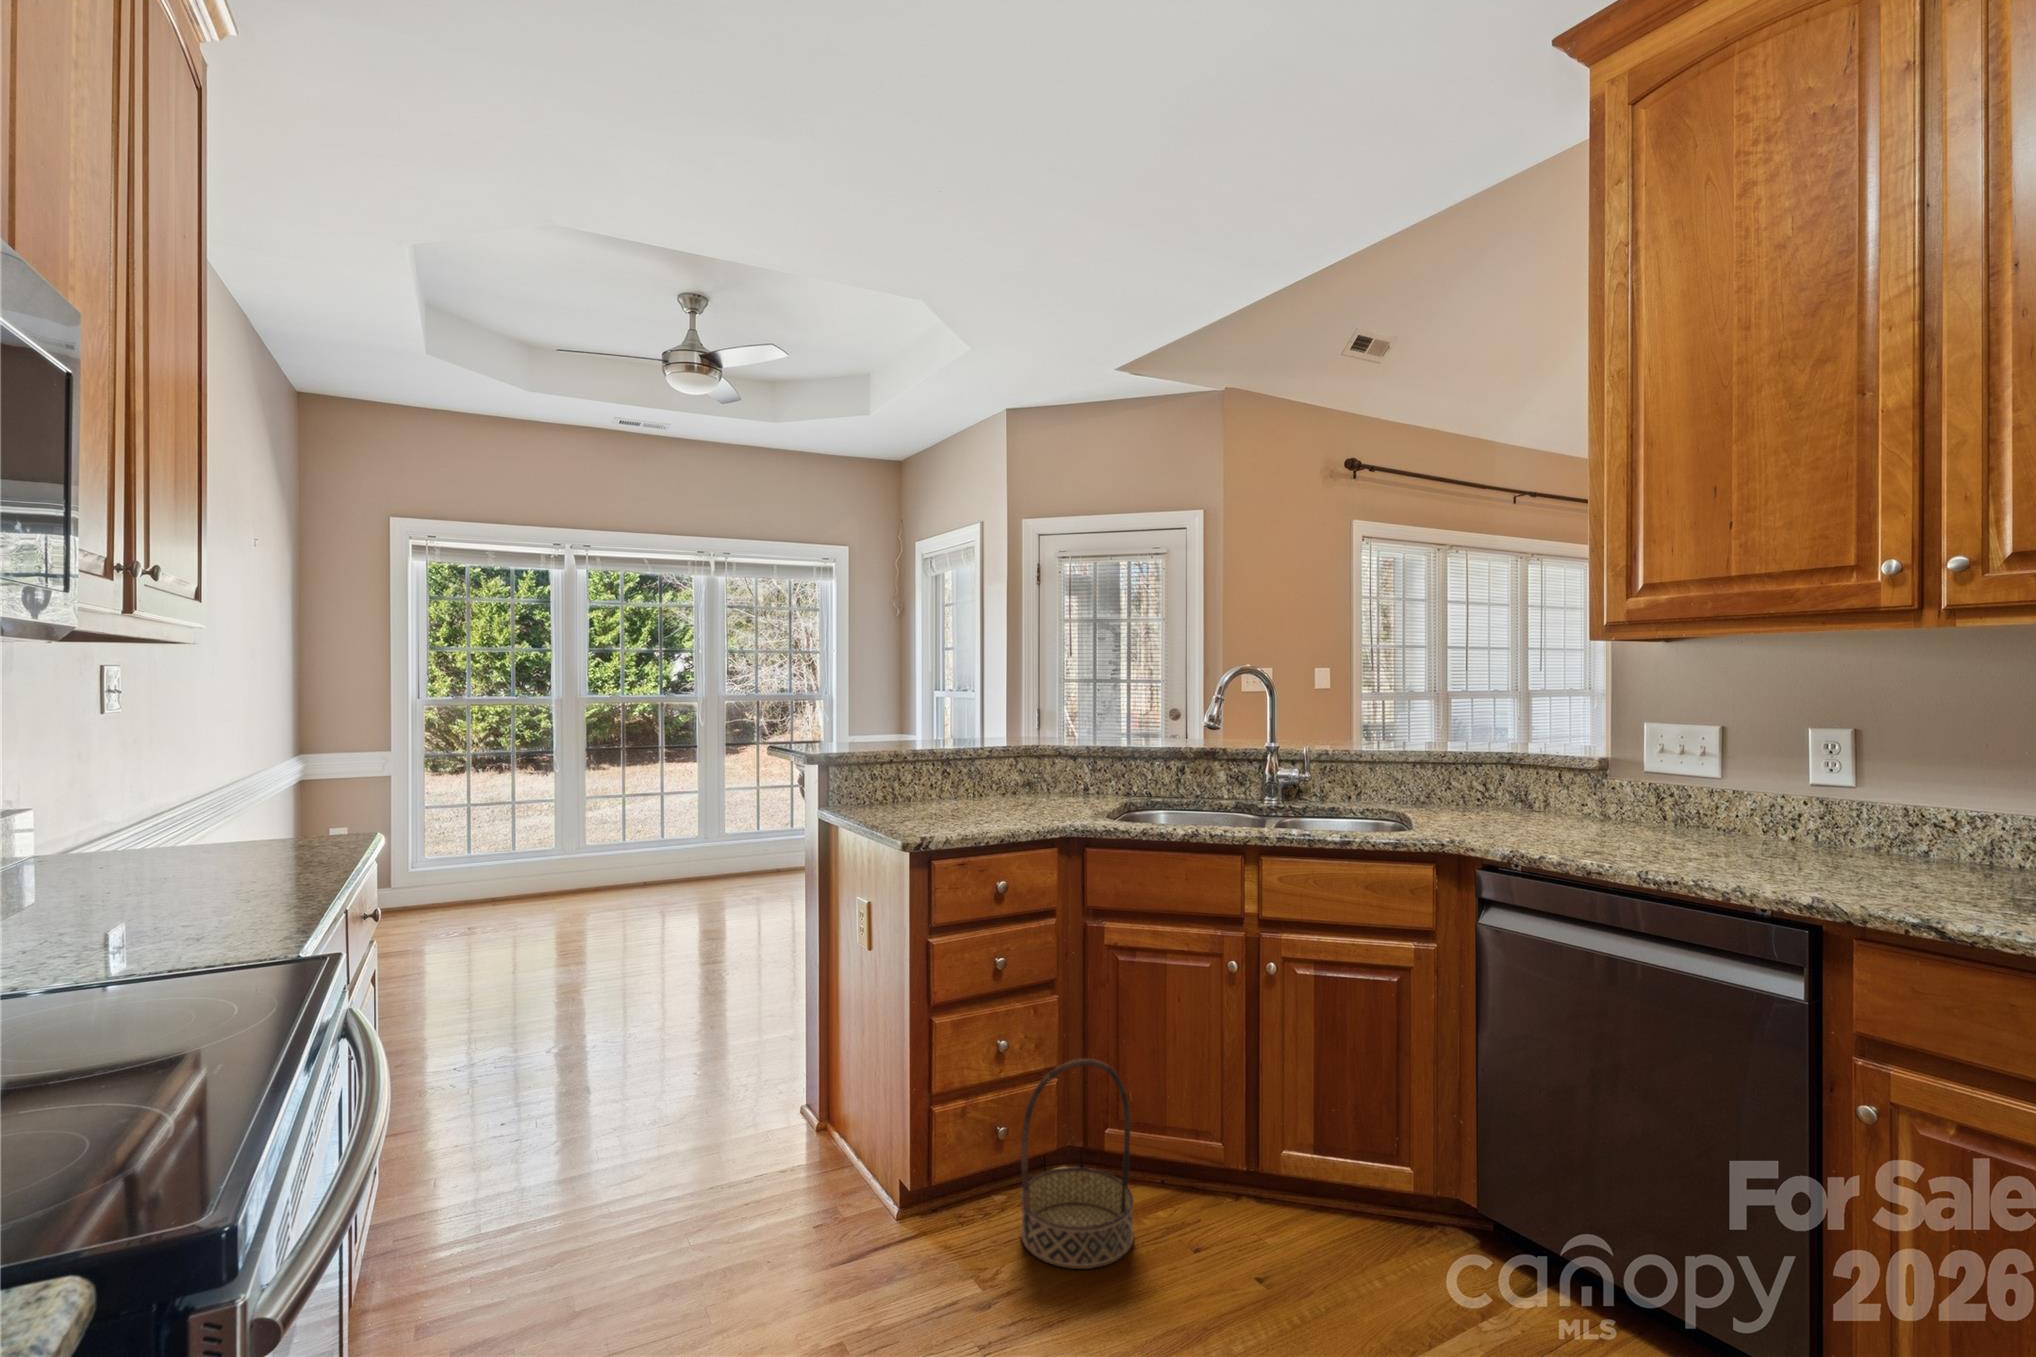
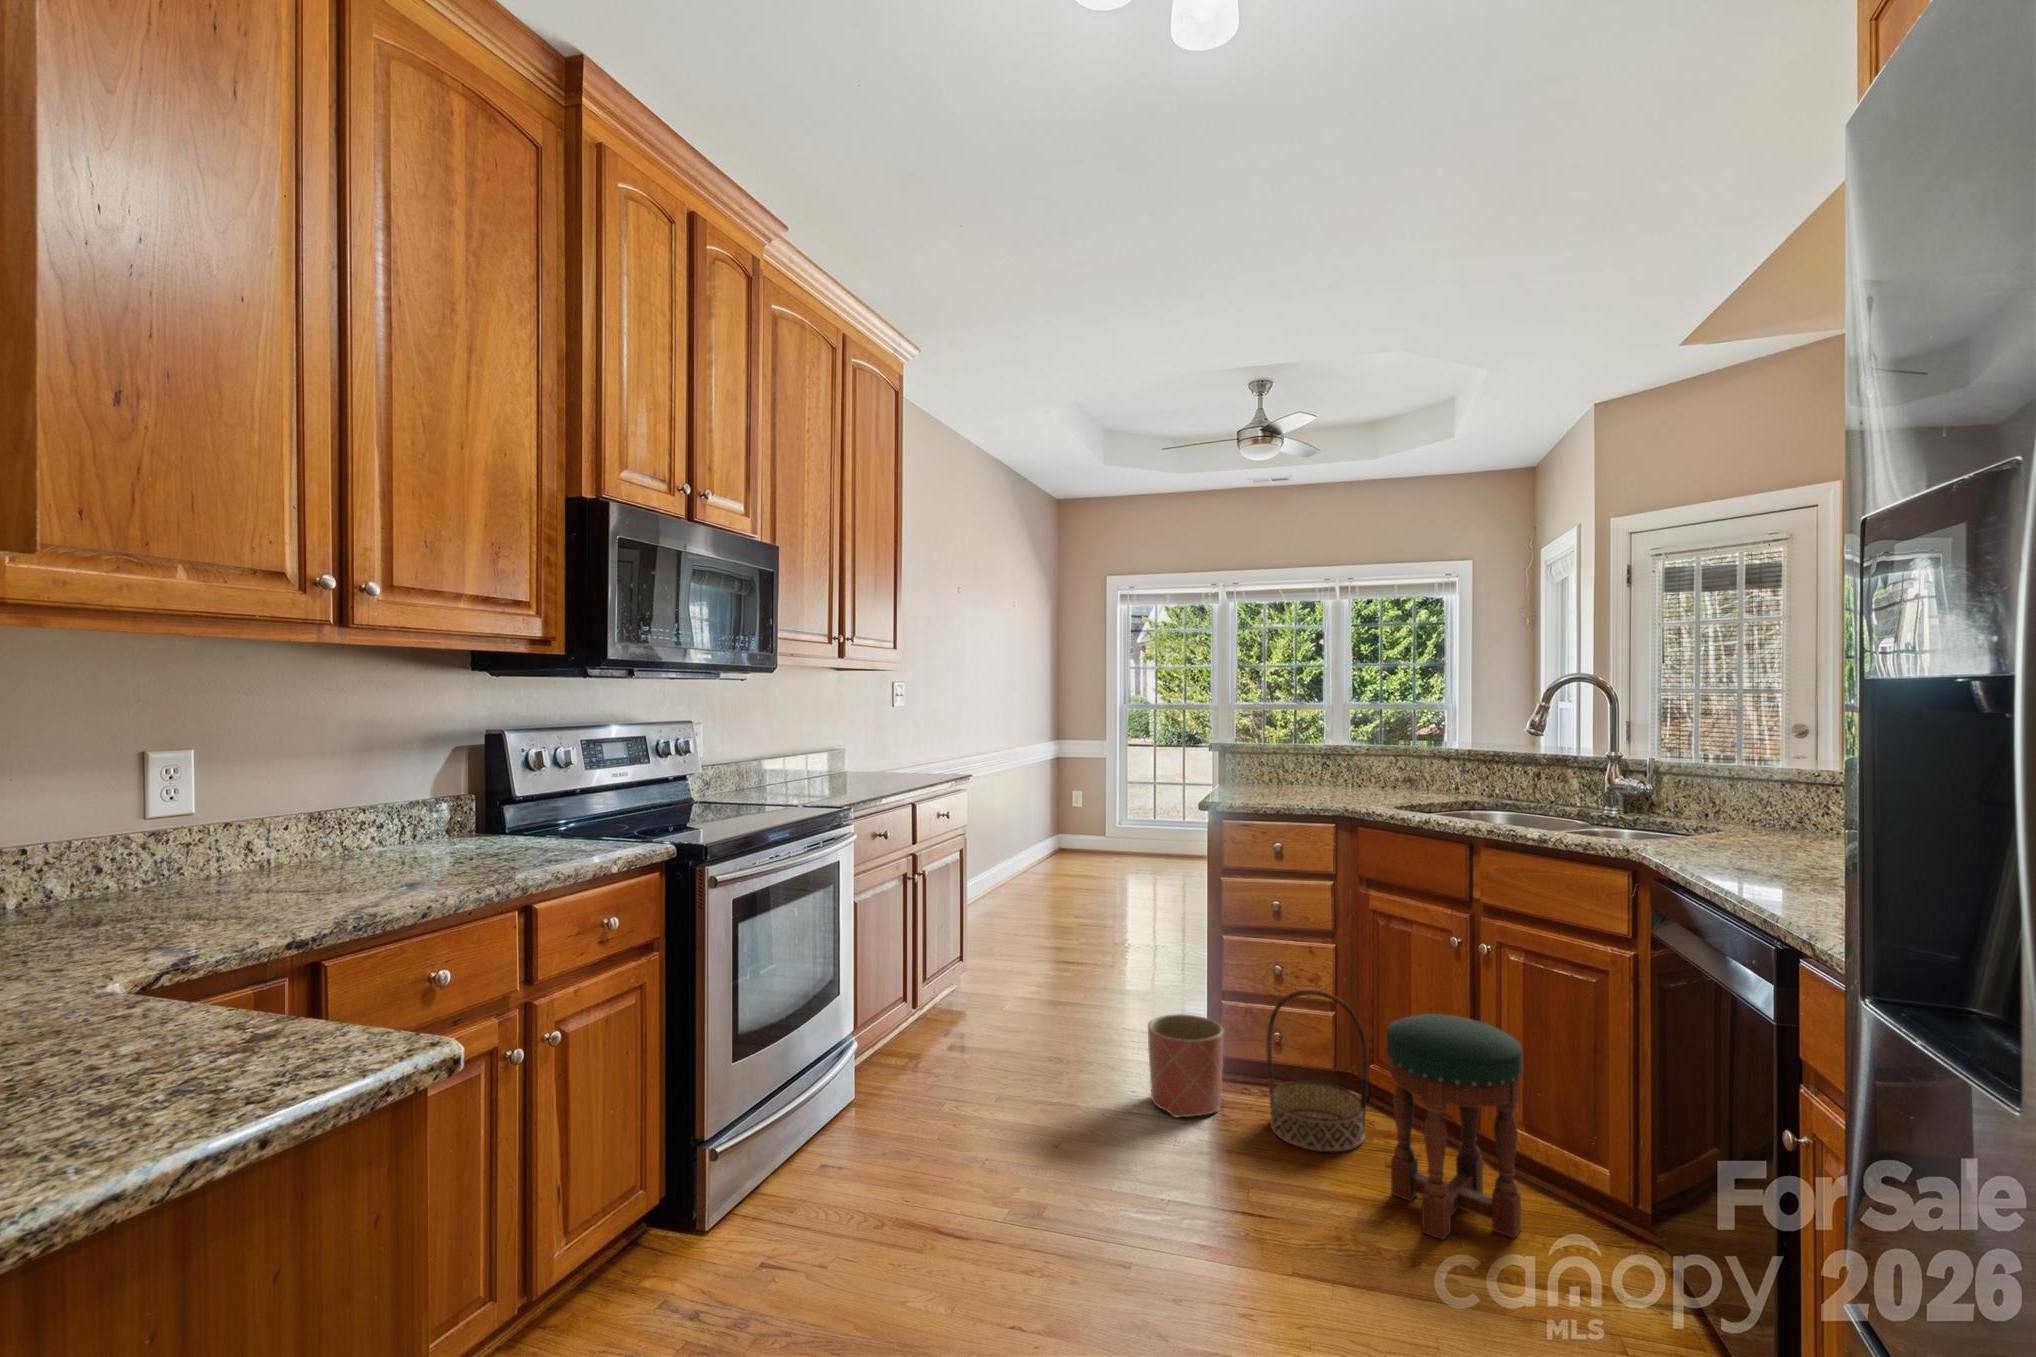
stool: none [1218,1048,1363,1315] -> present [1386,1014,1523,1240]
planter: none [857,1138,964,1302] -> present [1148,1014,1224,1117]

